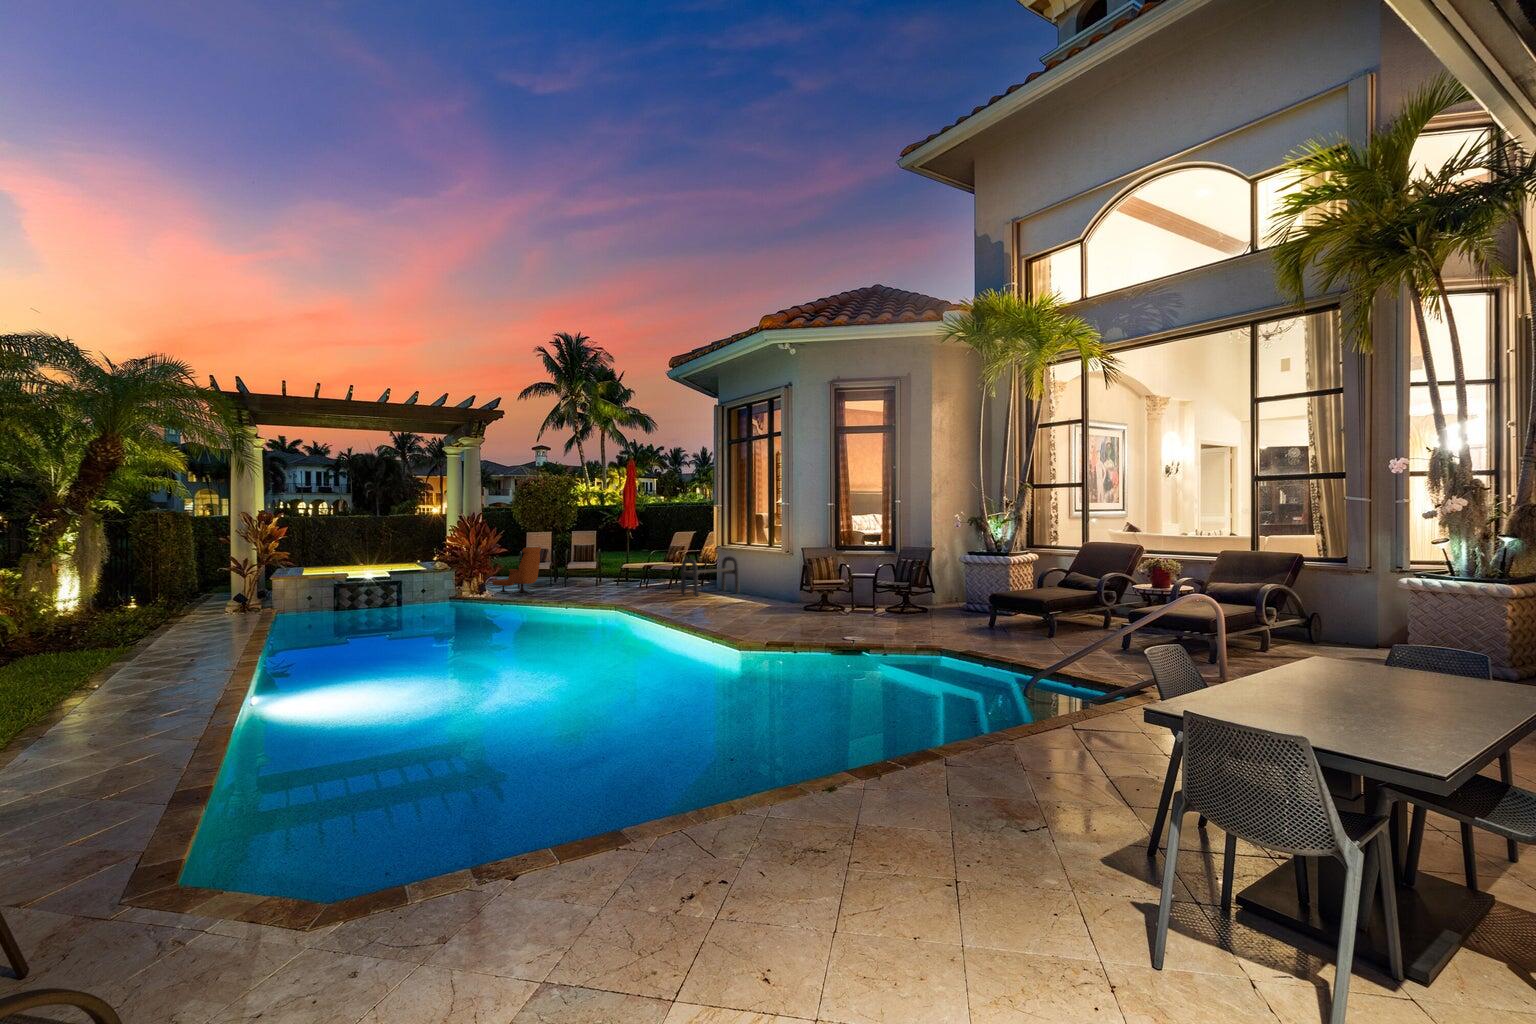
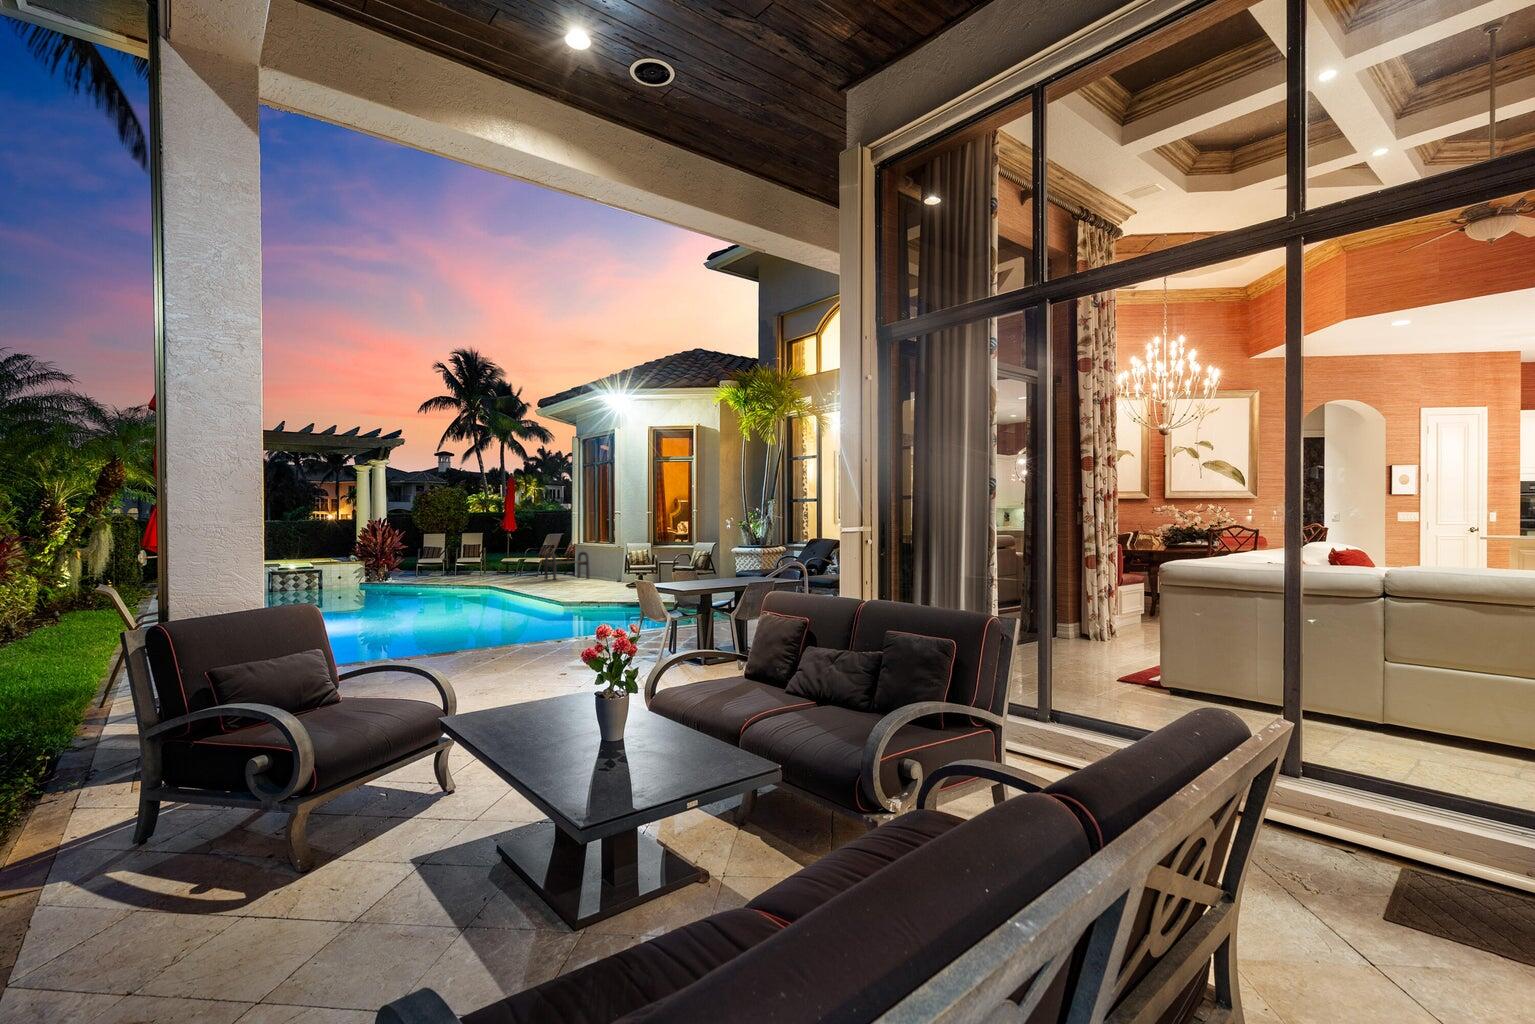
lounge chair: present [492,547,541,596] -> none [396,545,436,583]

